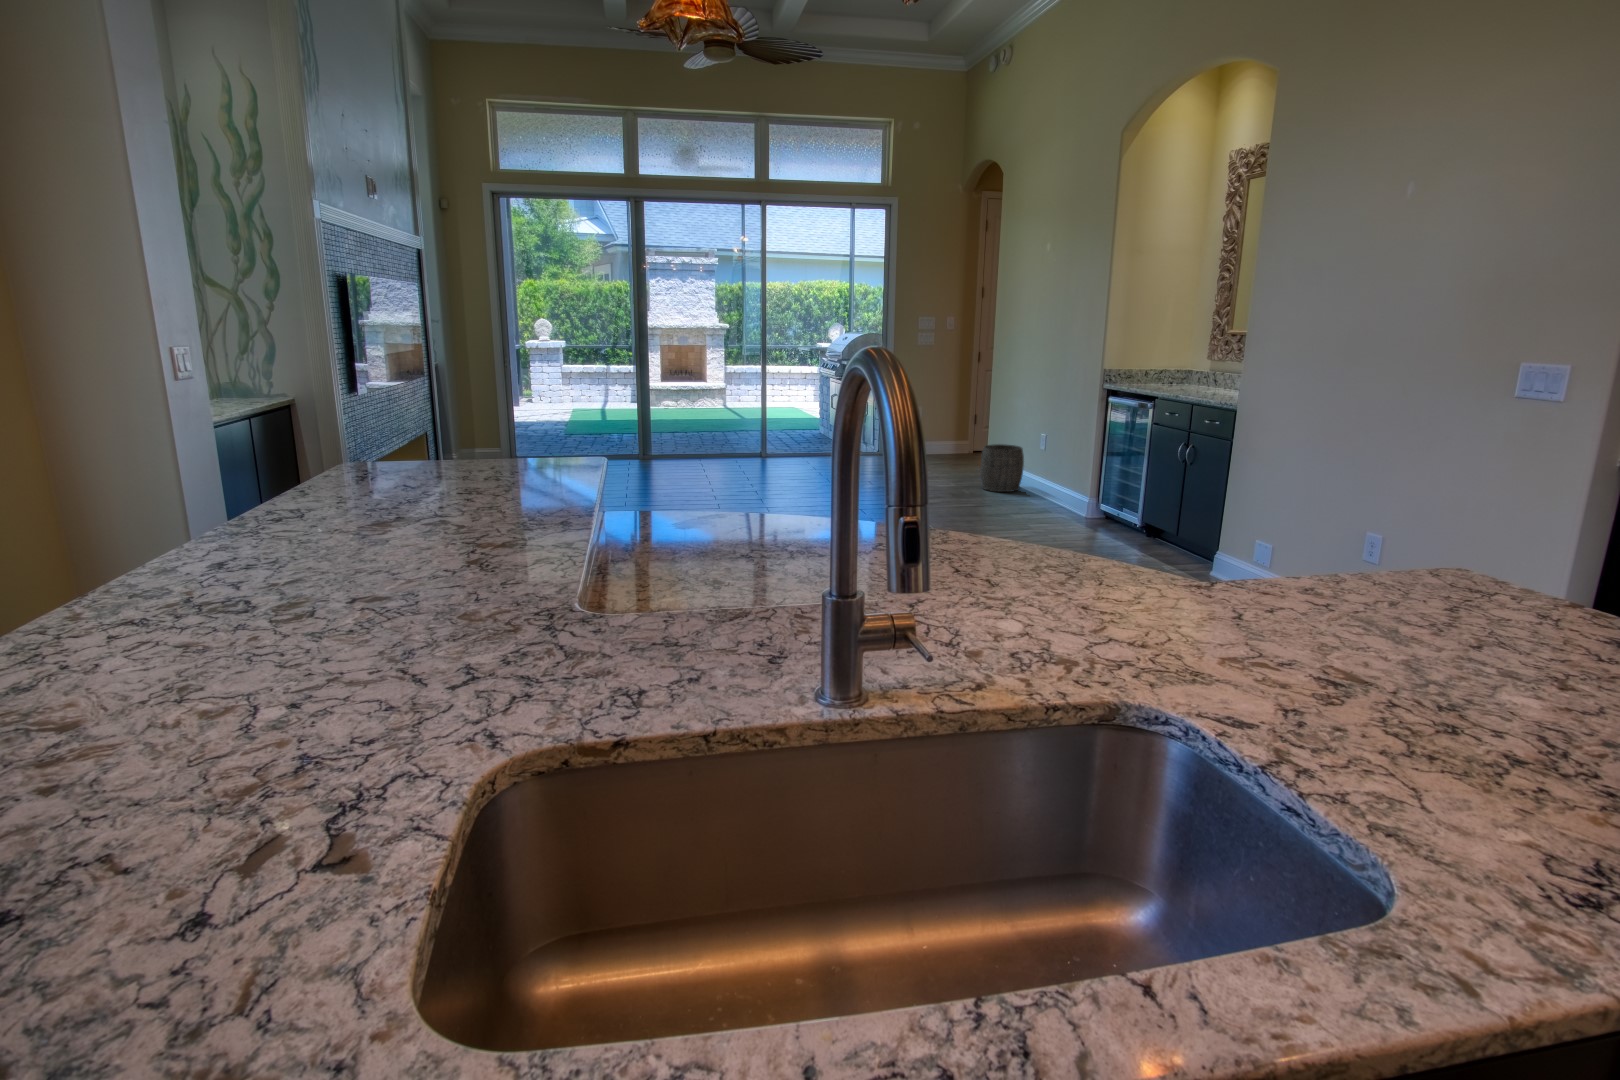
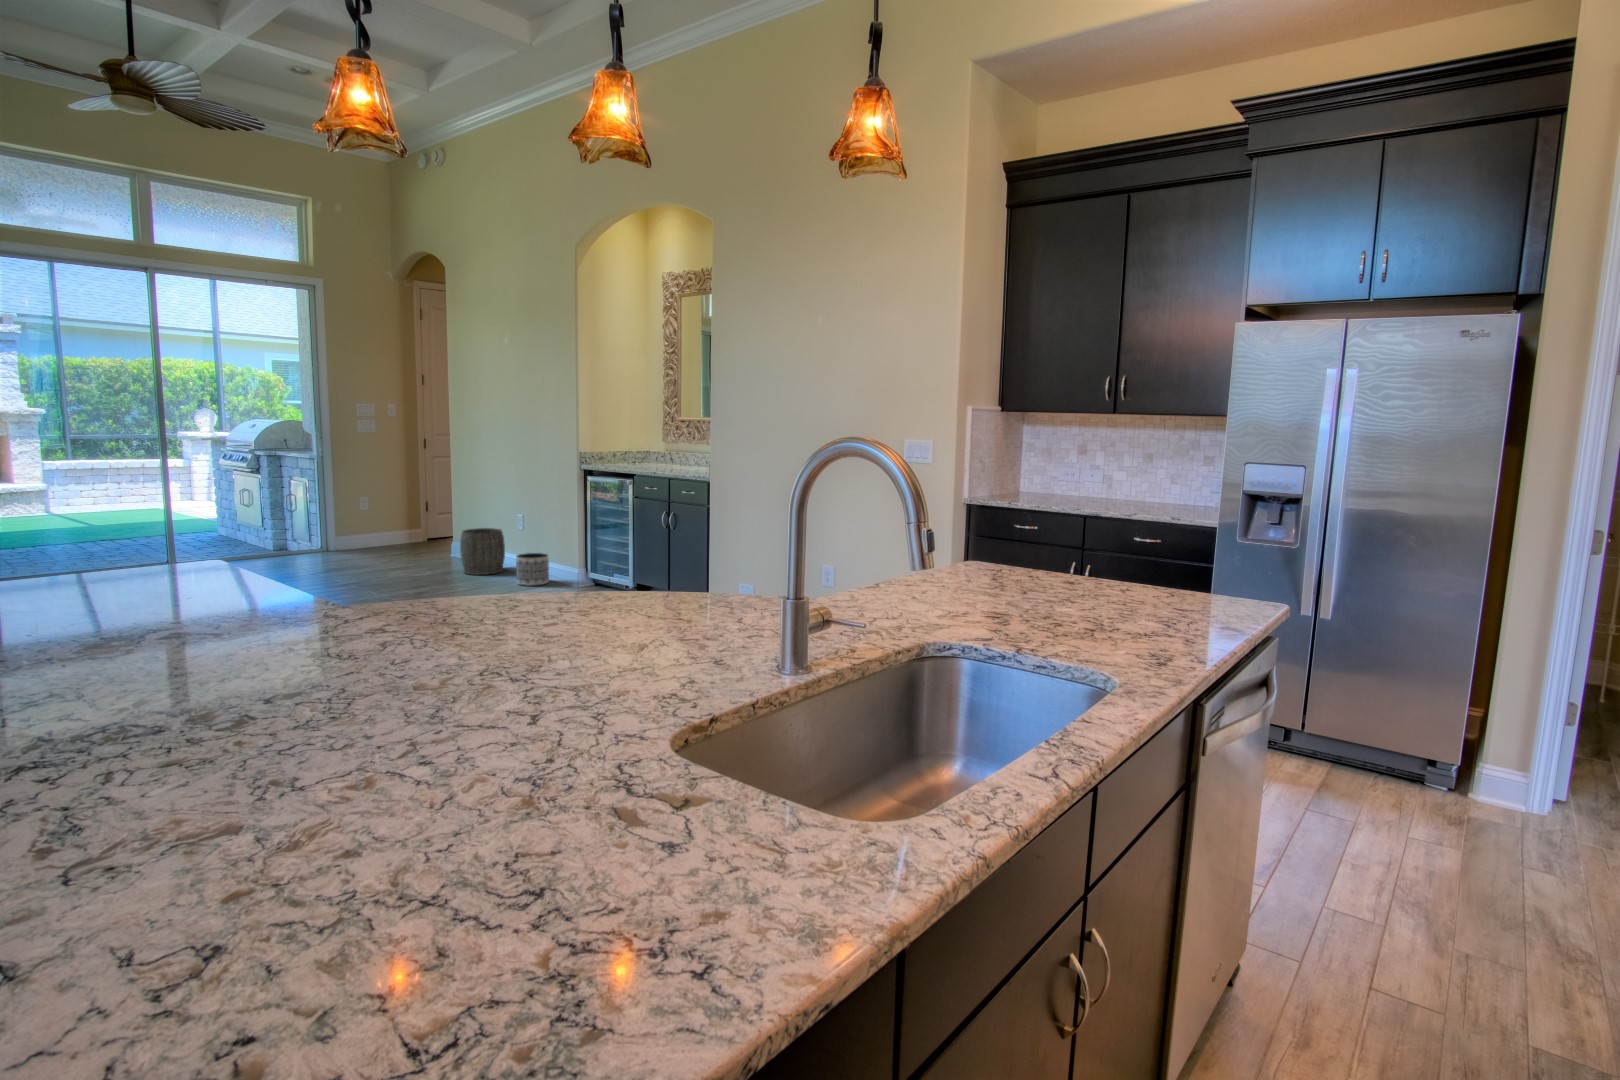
planter: none [1024,475,1059,509] -> present [516,553,549,586]

